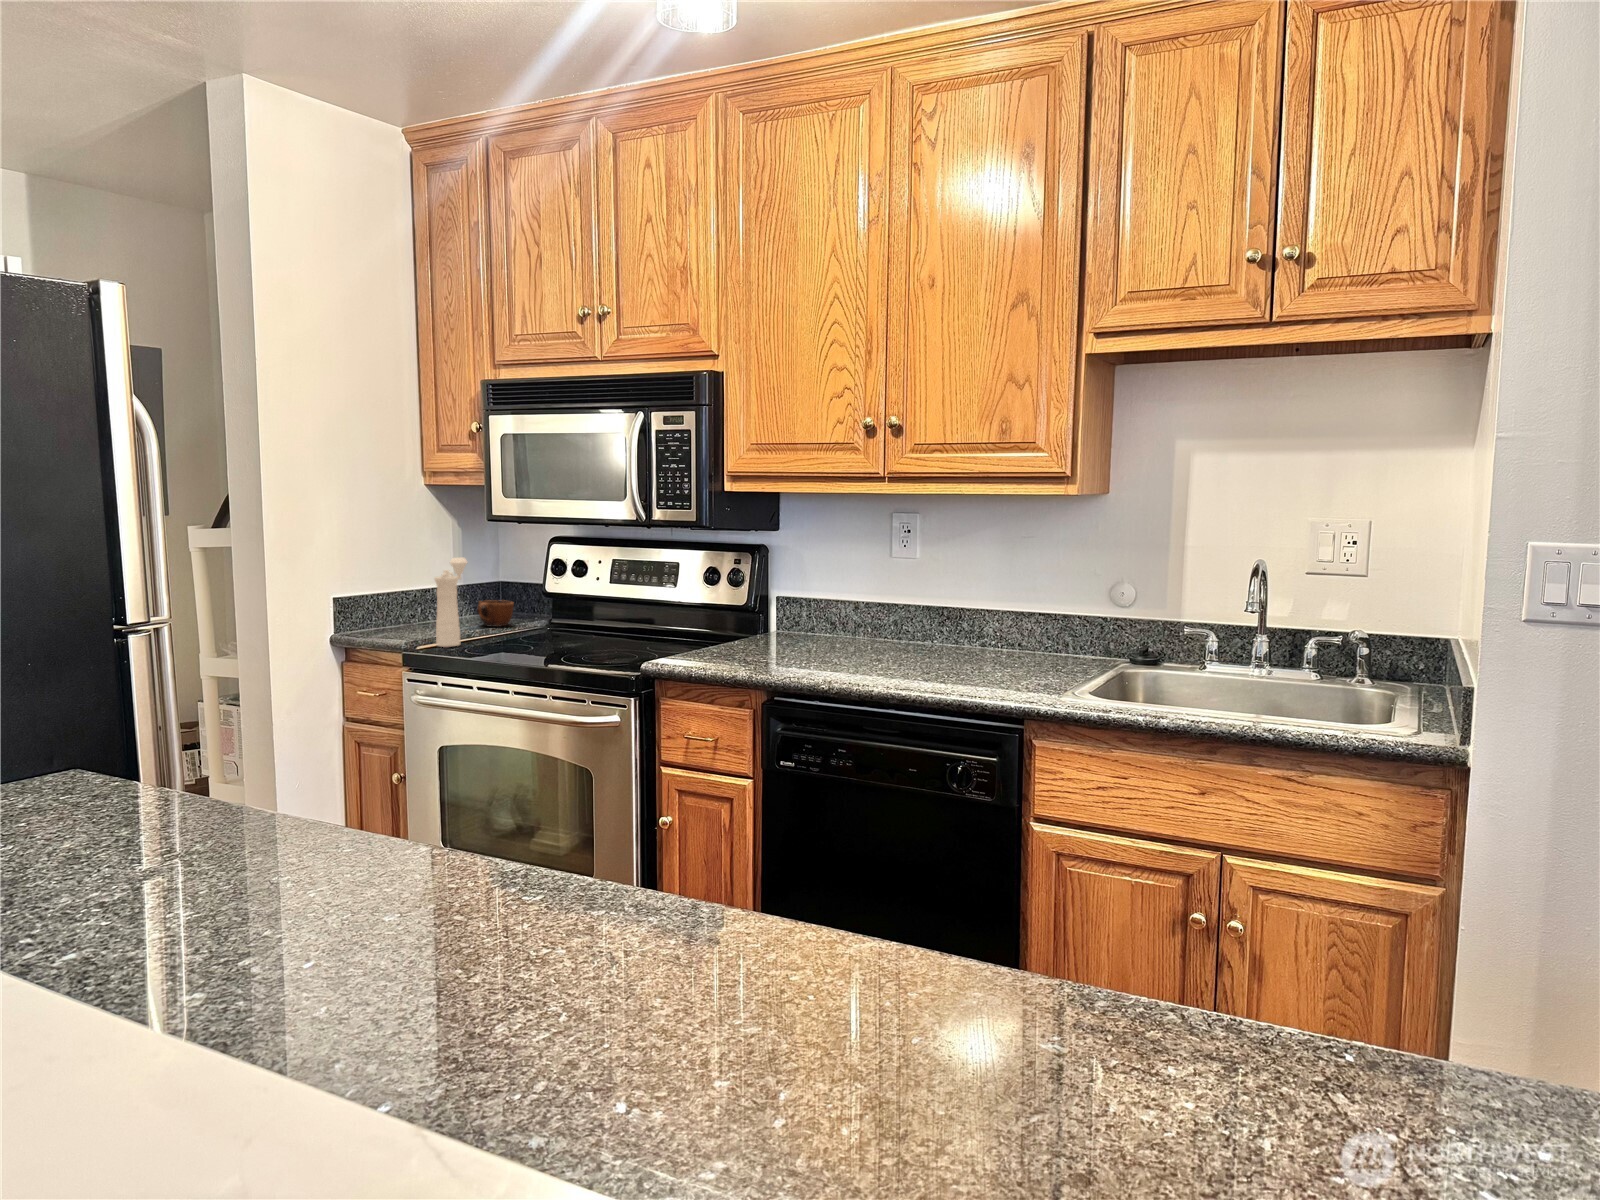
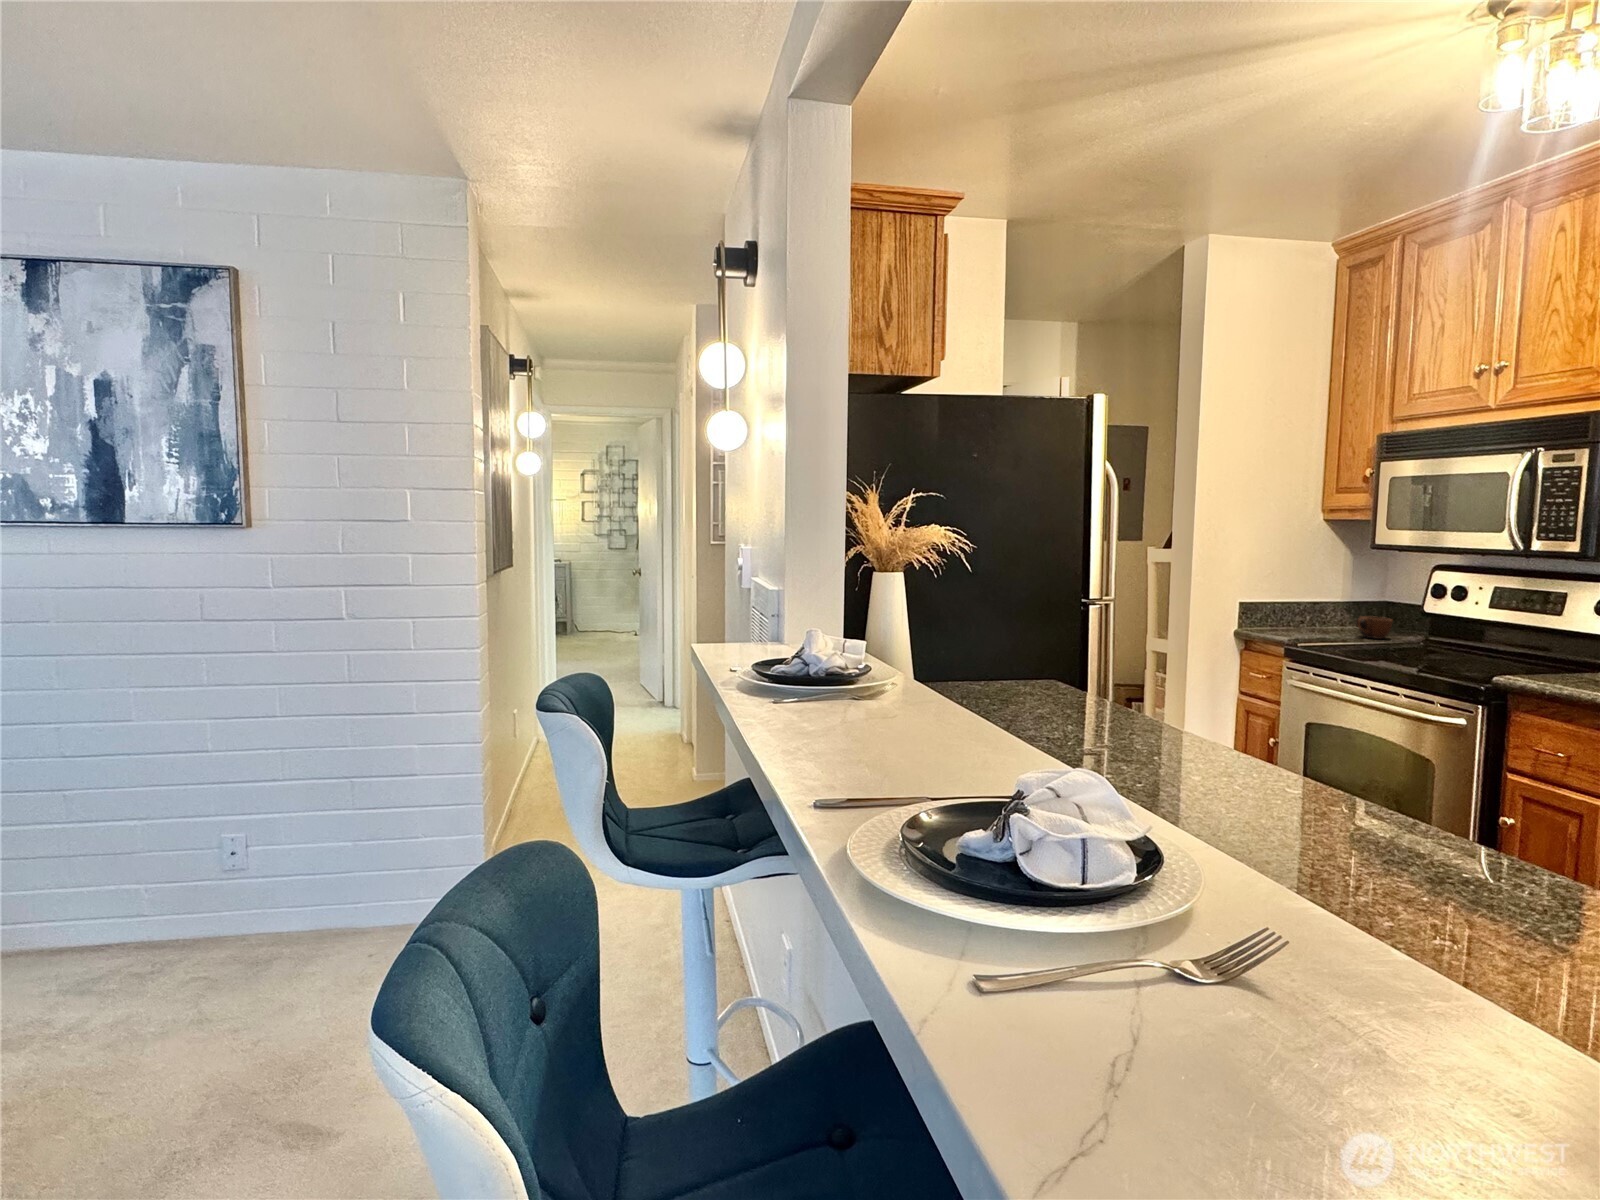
pepper mill: present [434,558,467,647] -> none [1312,577,1348,647]

